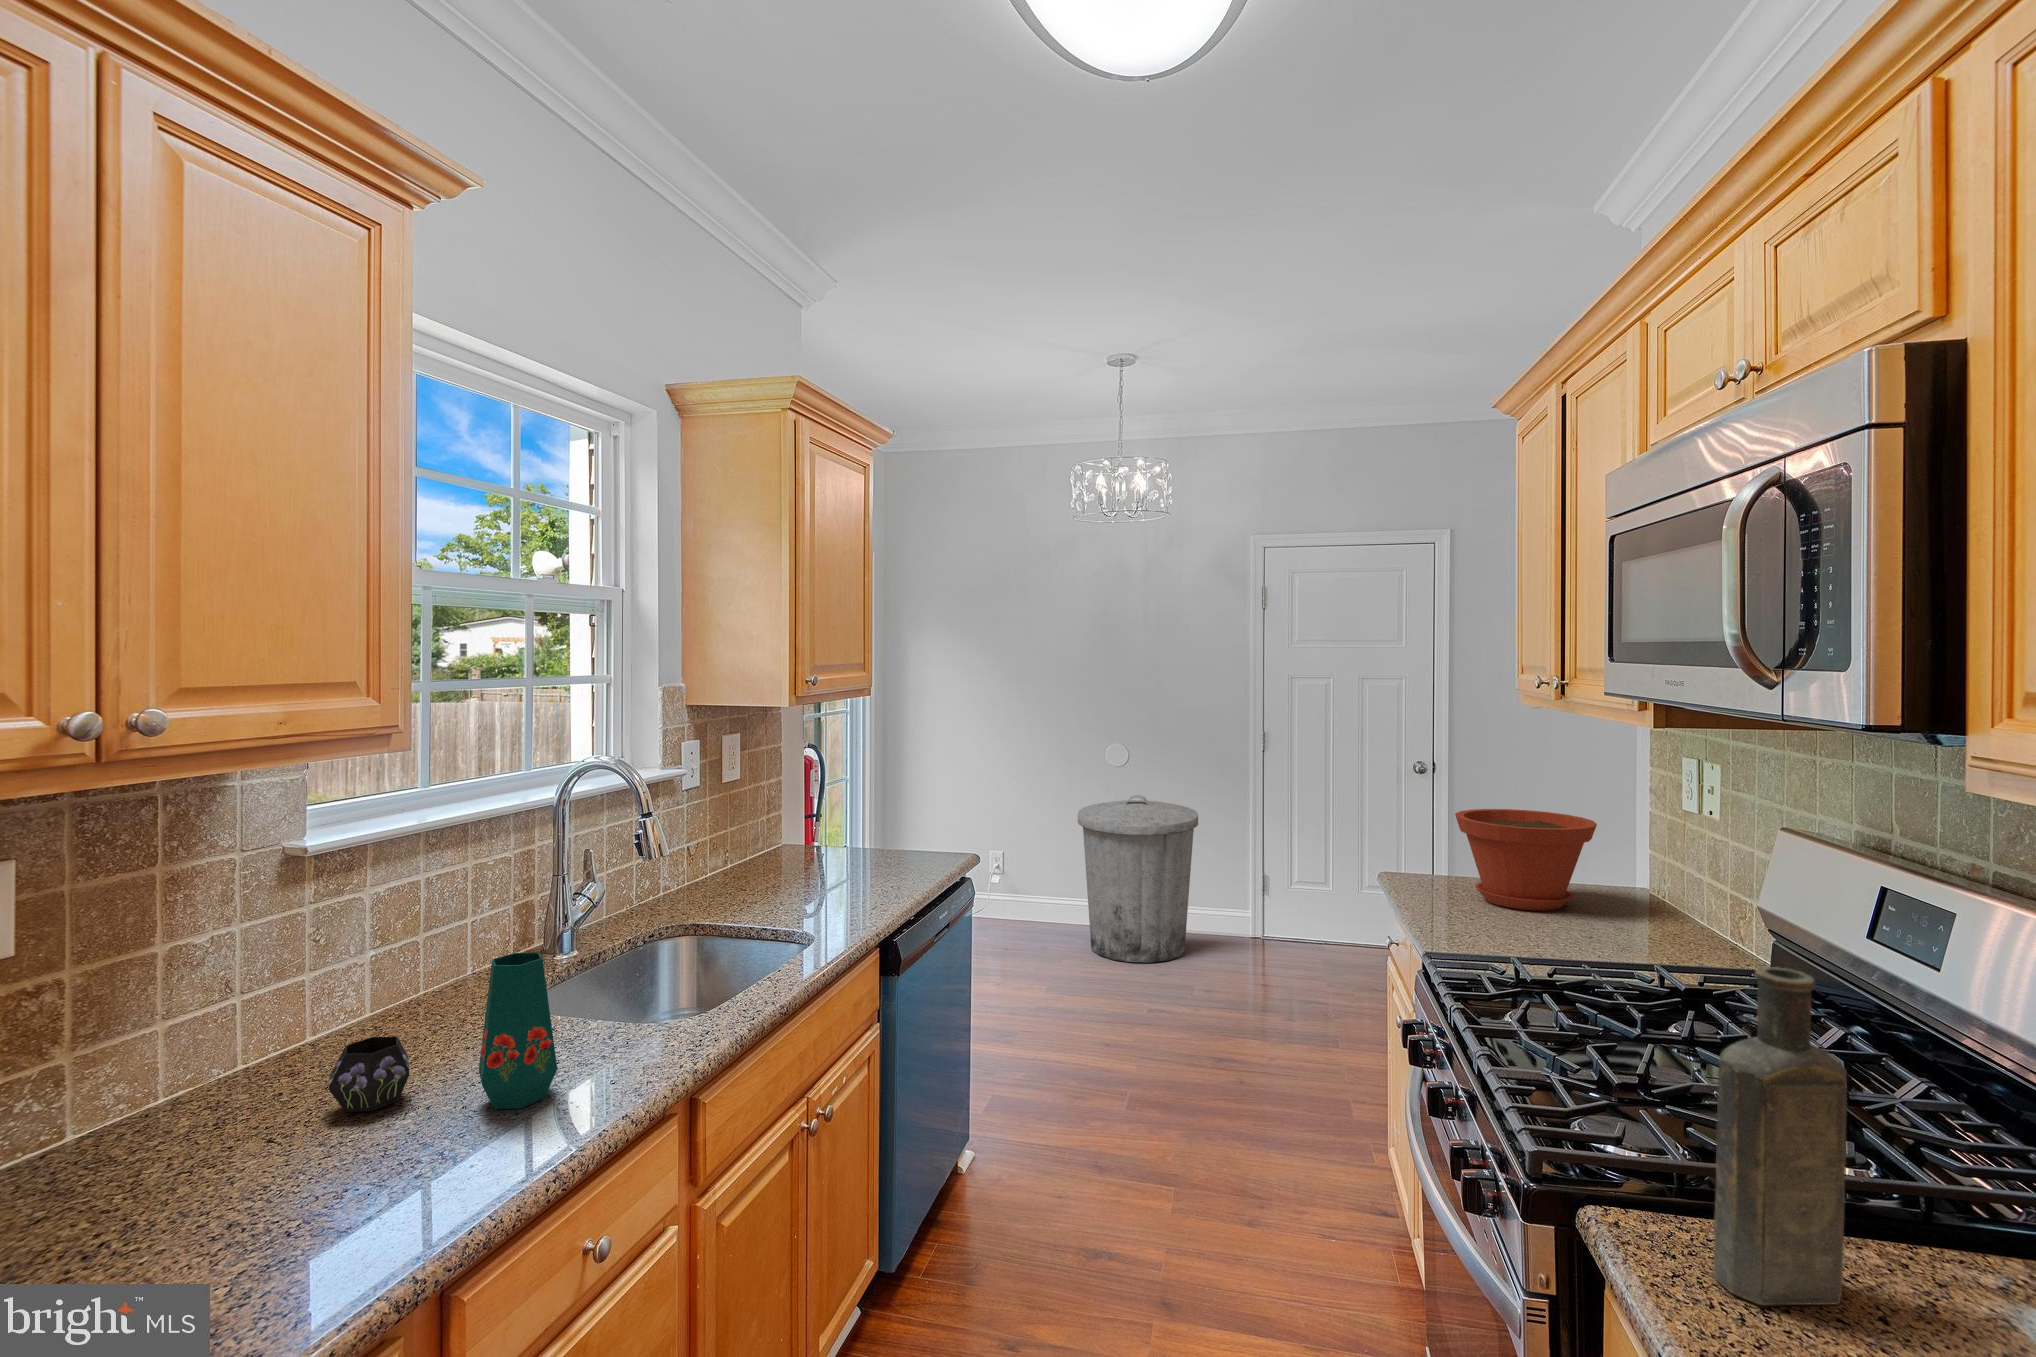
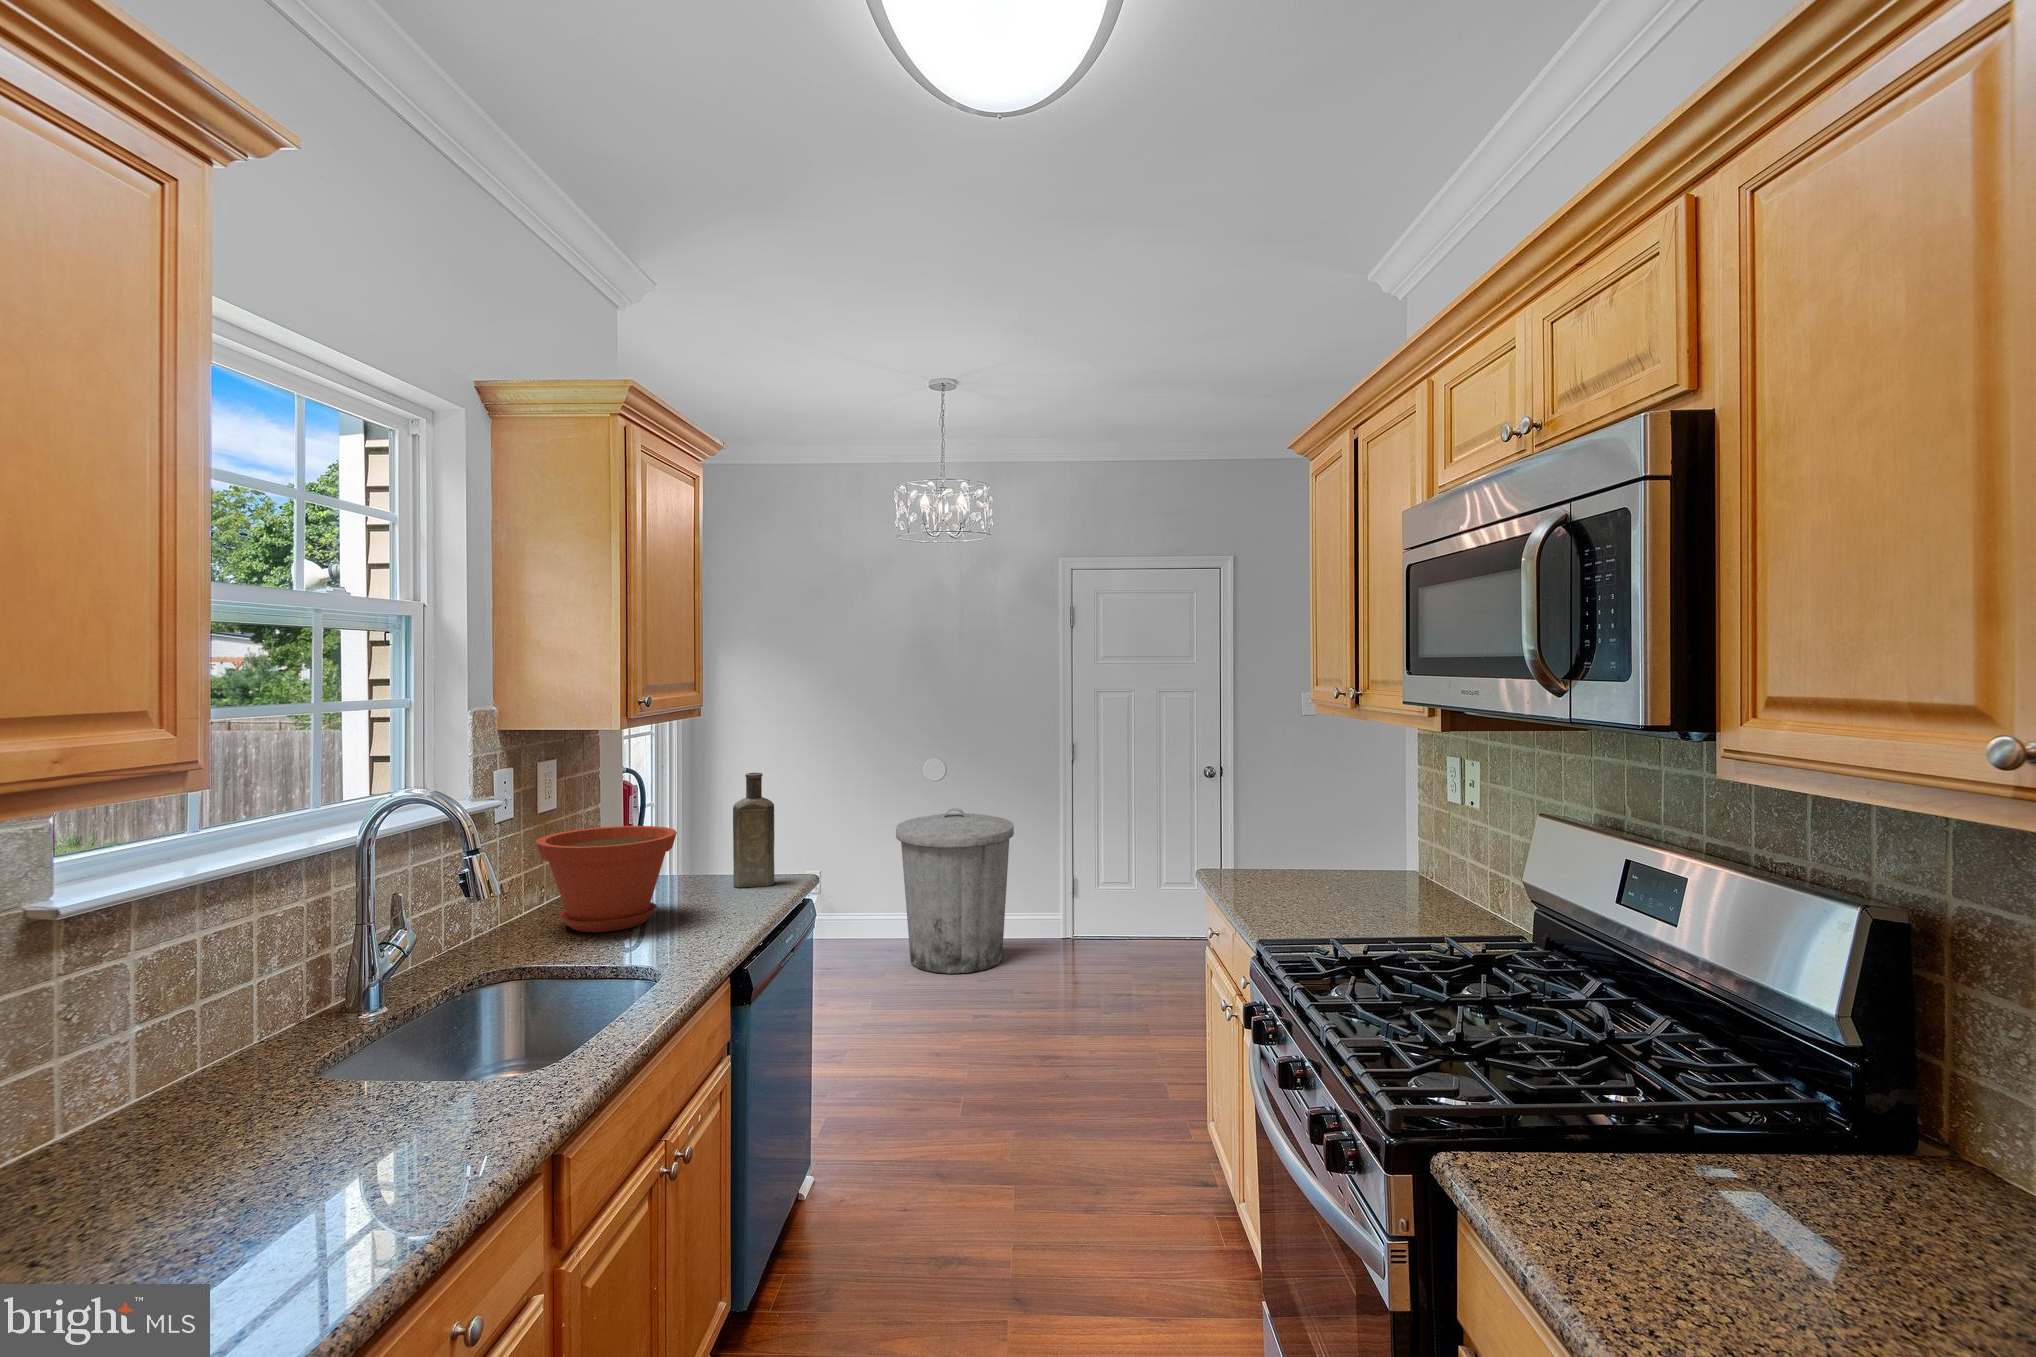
plant pot: present [1455,809,1597,911] -> present [536,826,677,932]
vase: present [328,953,557,1112] -> none [110,1010,407,1217]
bottle: present [1713,967,1847,1305] -> present [733,773,774,887]

